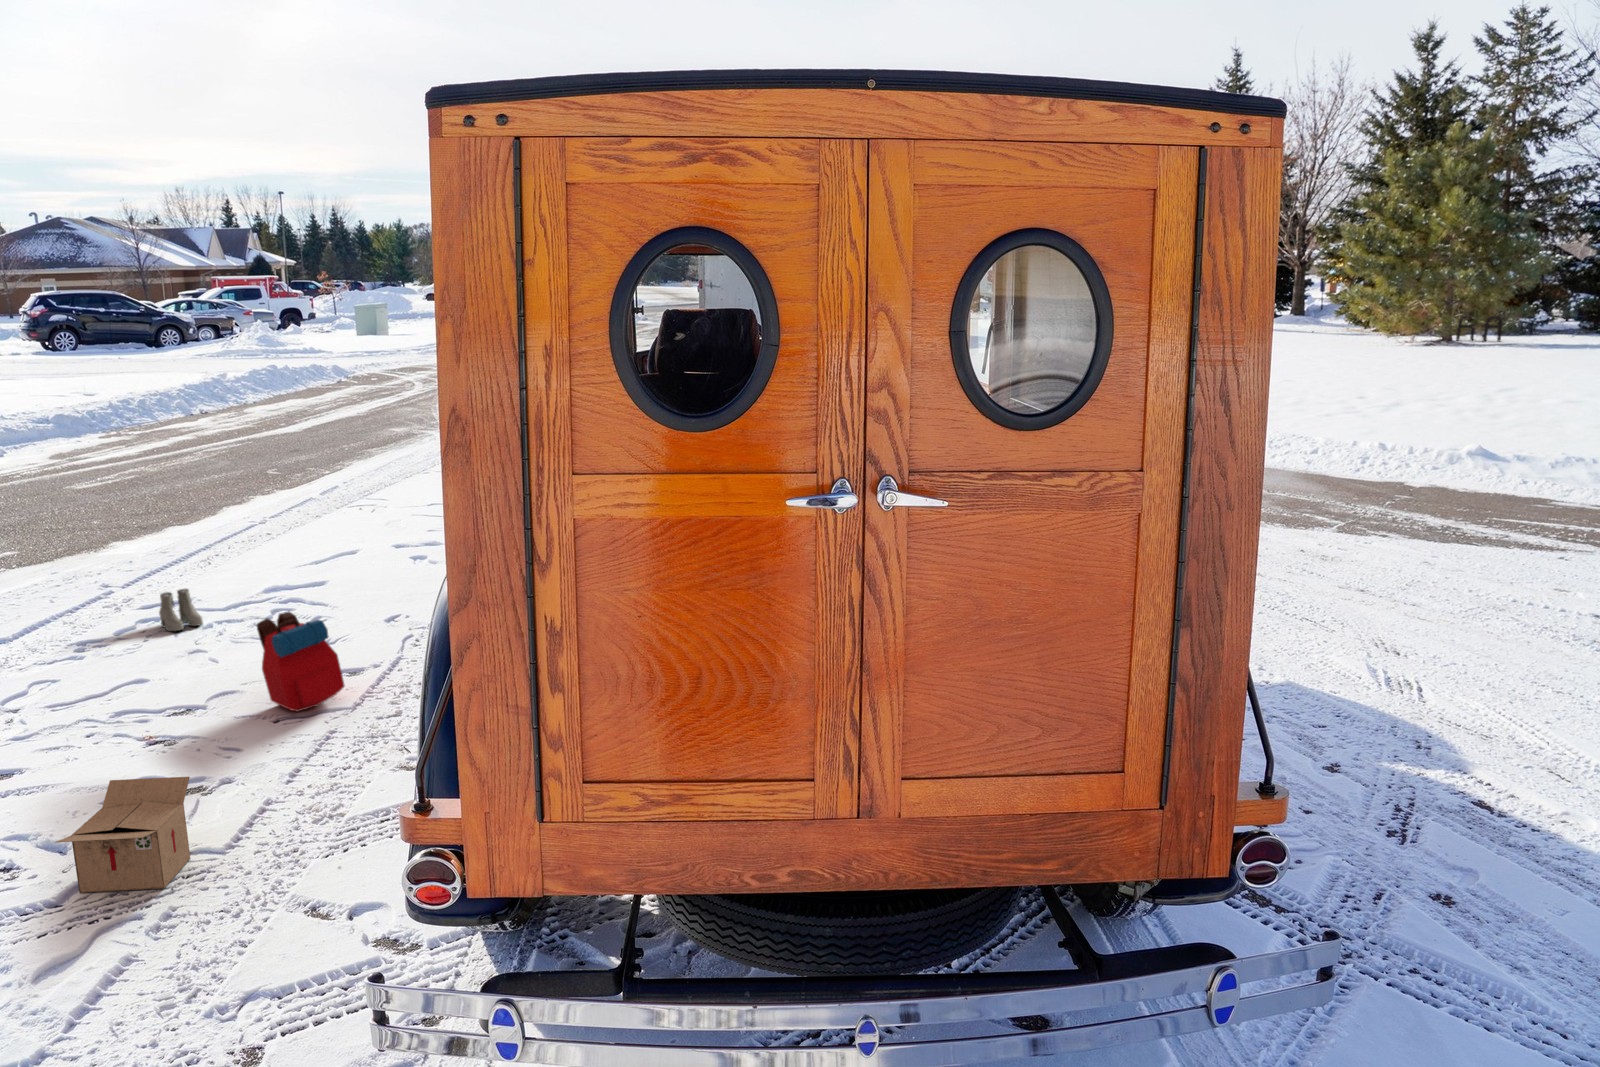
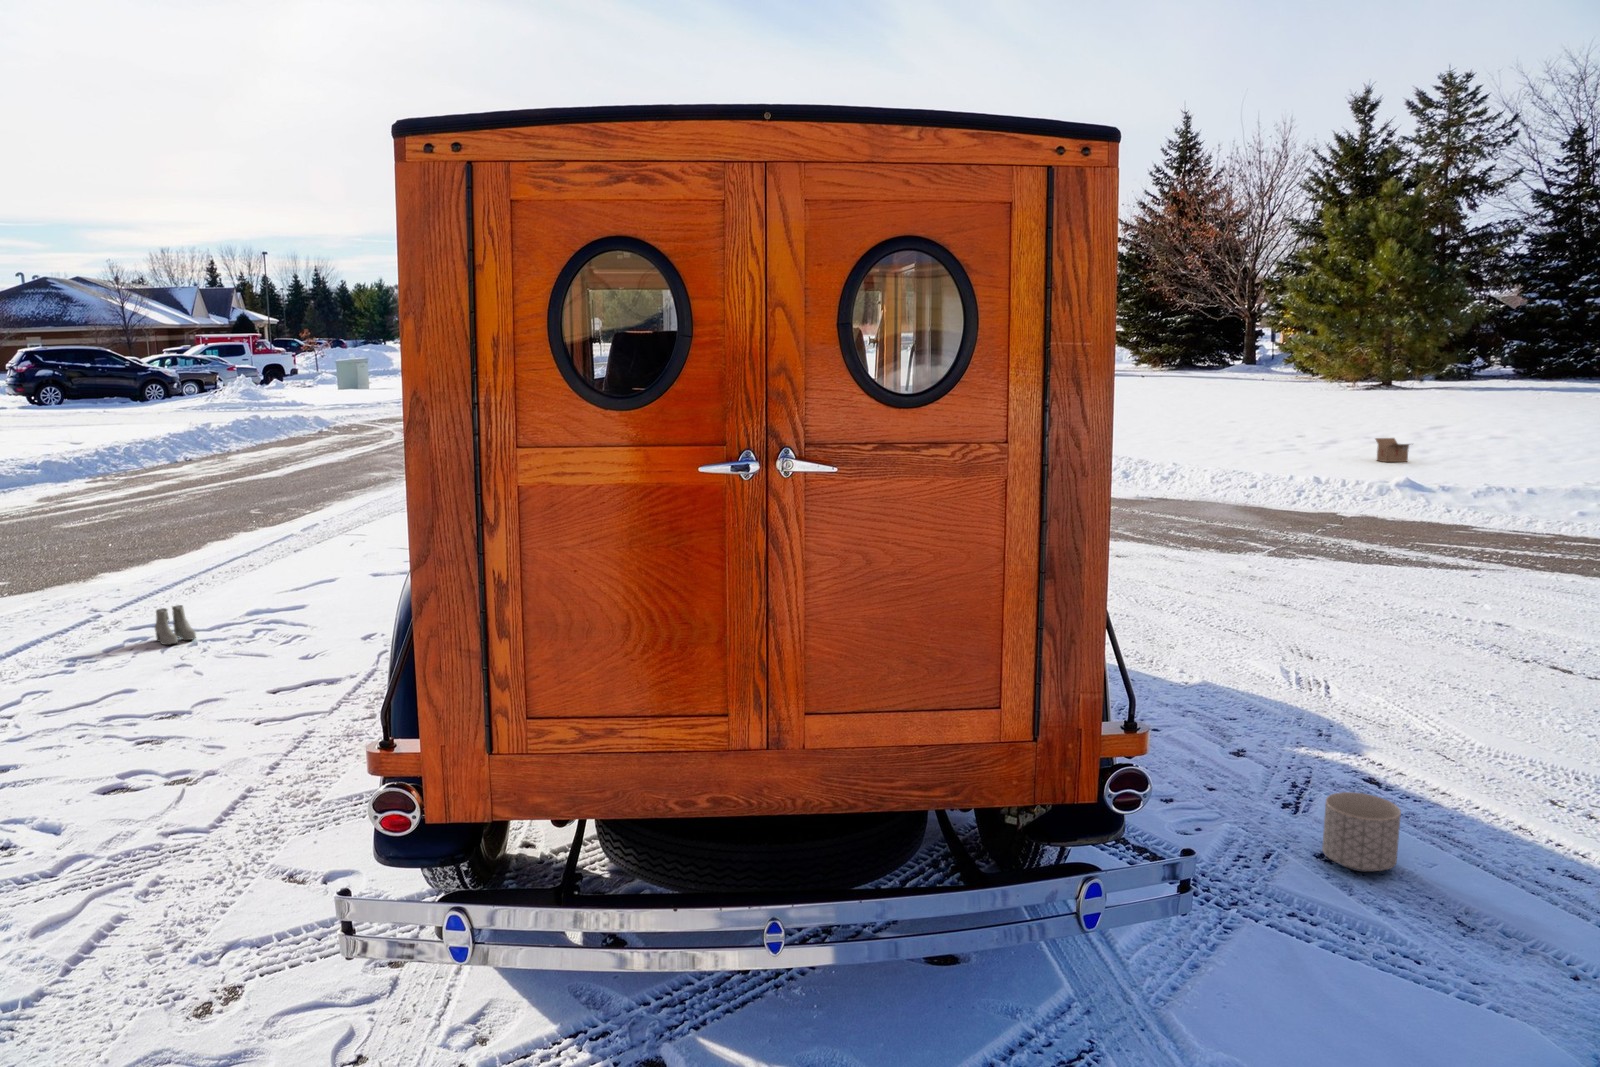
bench: present [1456,316,1502,342] -> none [1396,361,1439,385]
backpack: present [257,612,345,711] -> none [246,619,328,712]
cardboard box: present [55,777,190,893] -> present [1376,438,1409,462]
planter: none [1440,829,1532,919] -> present [1322,792,1401,872]

